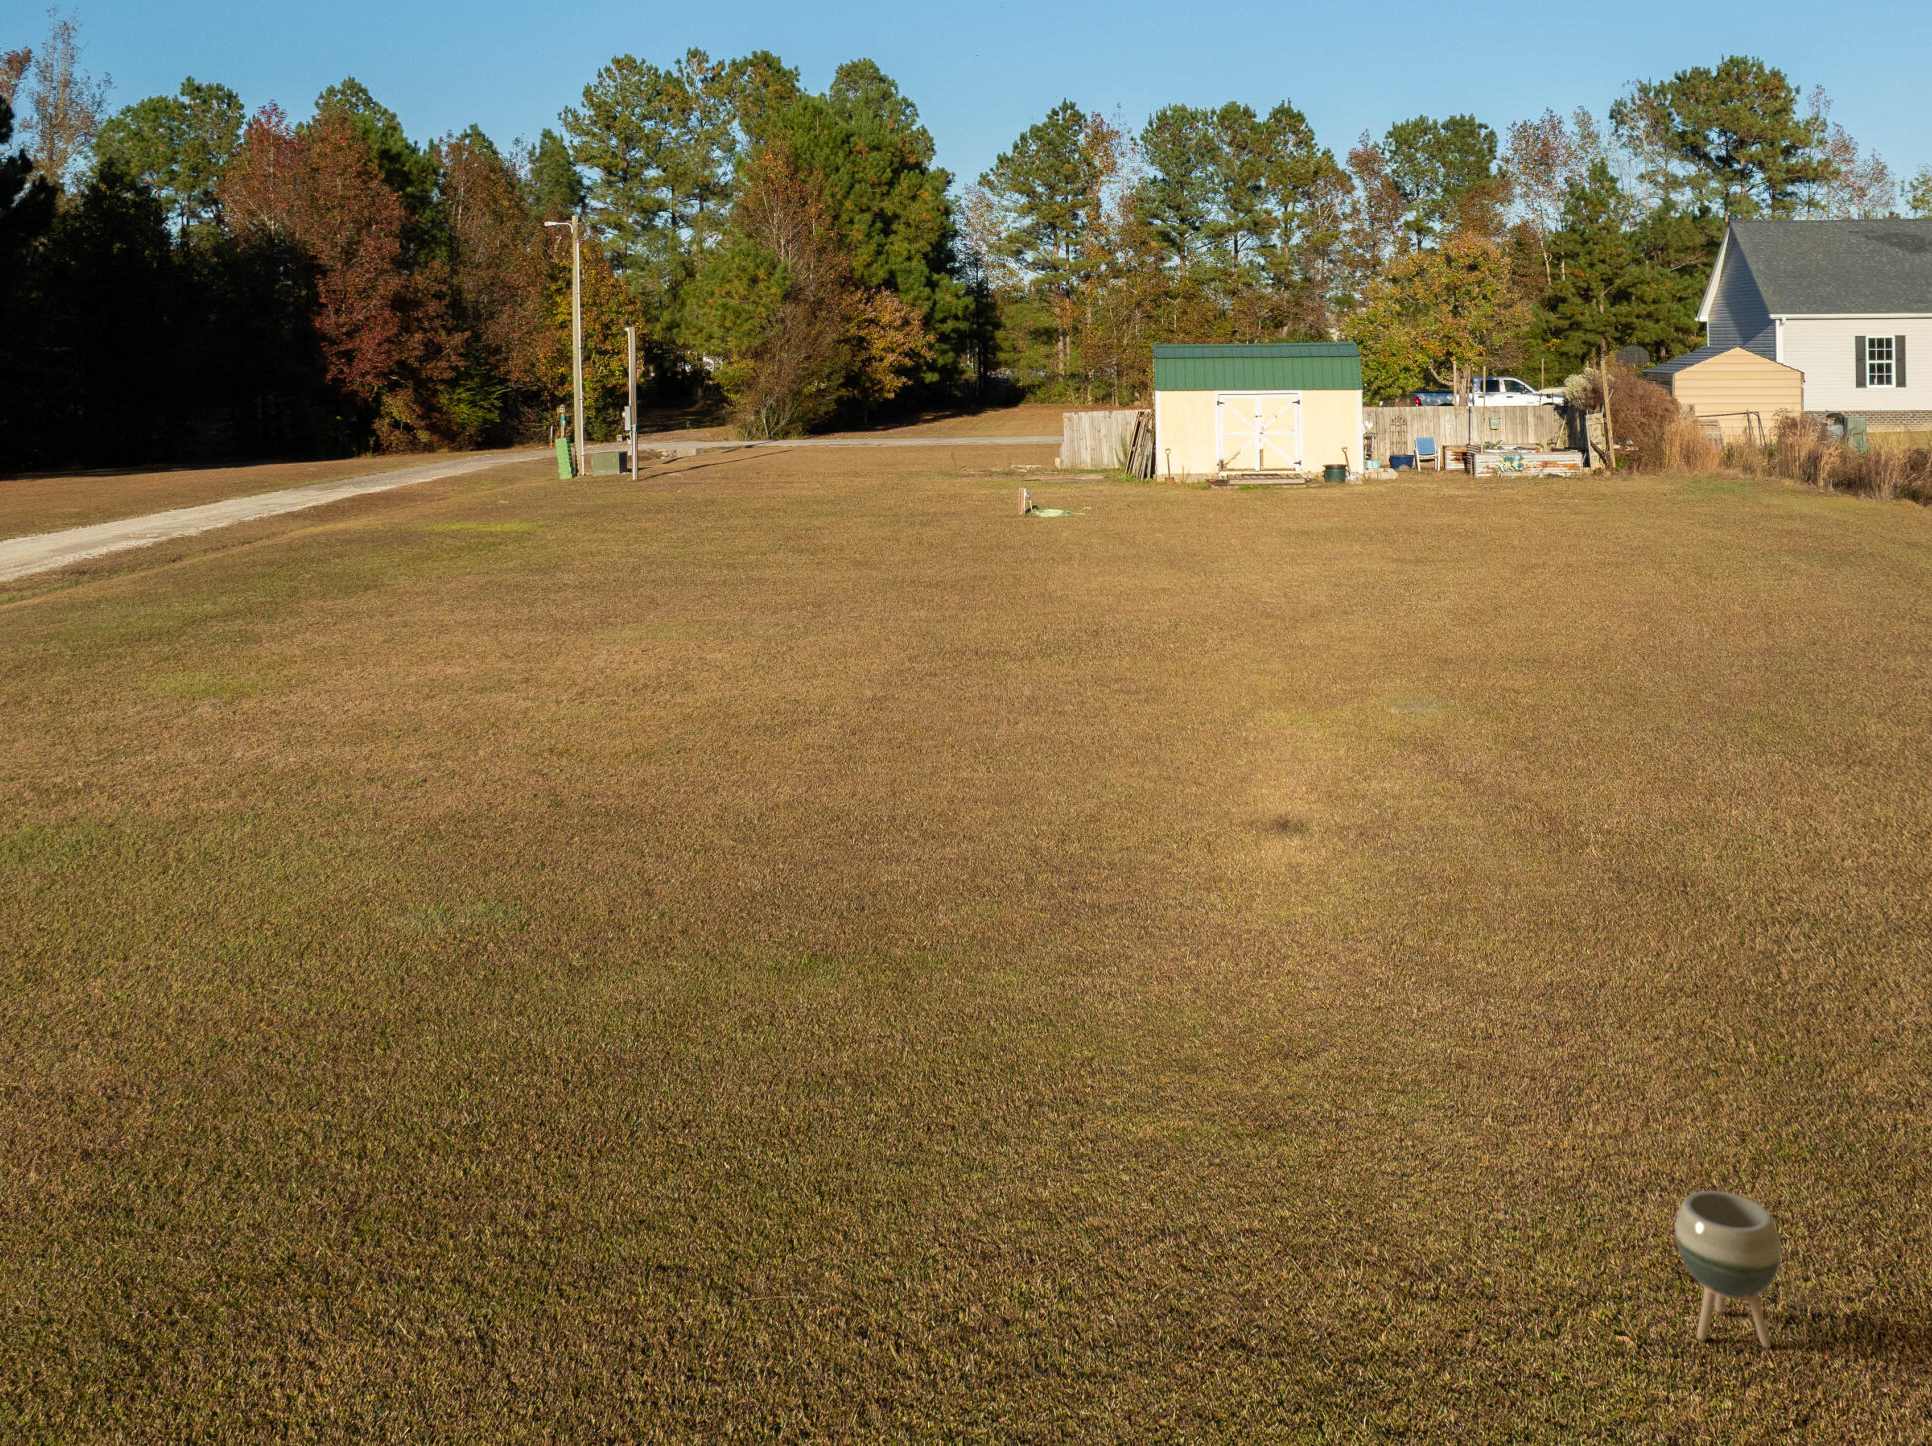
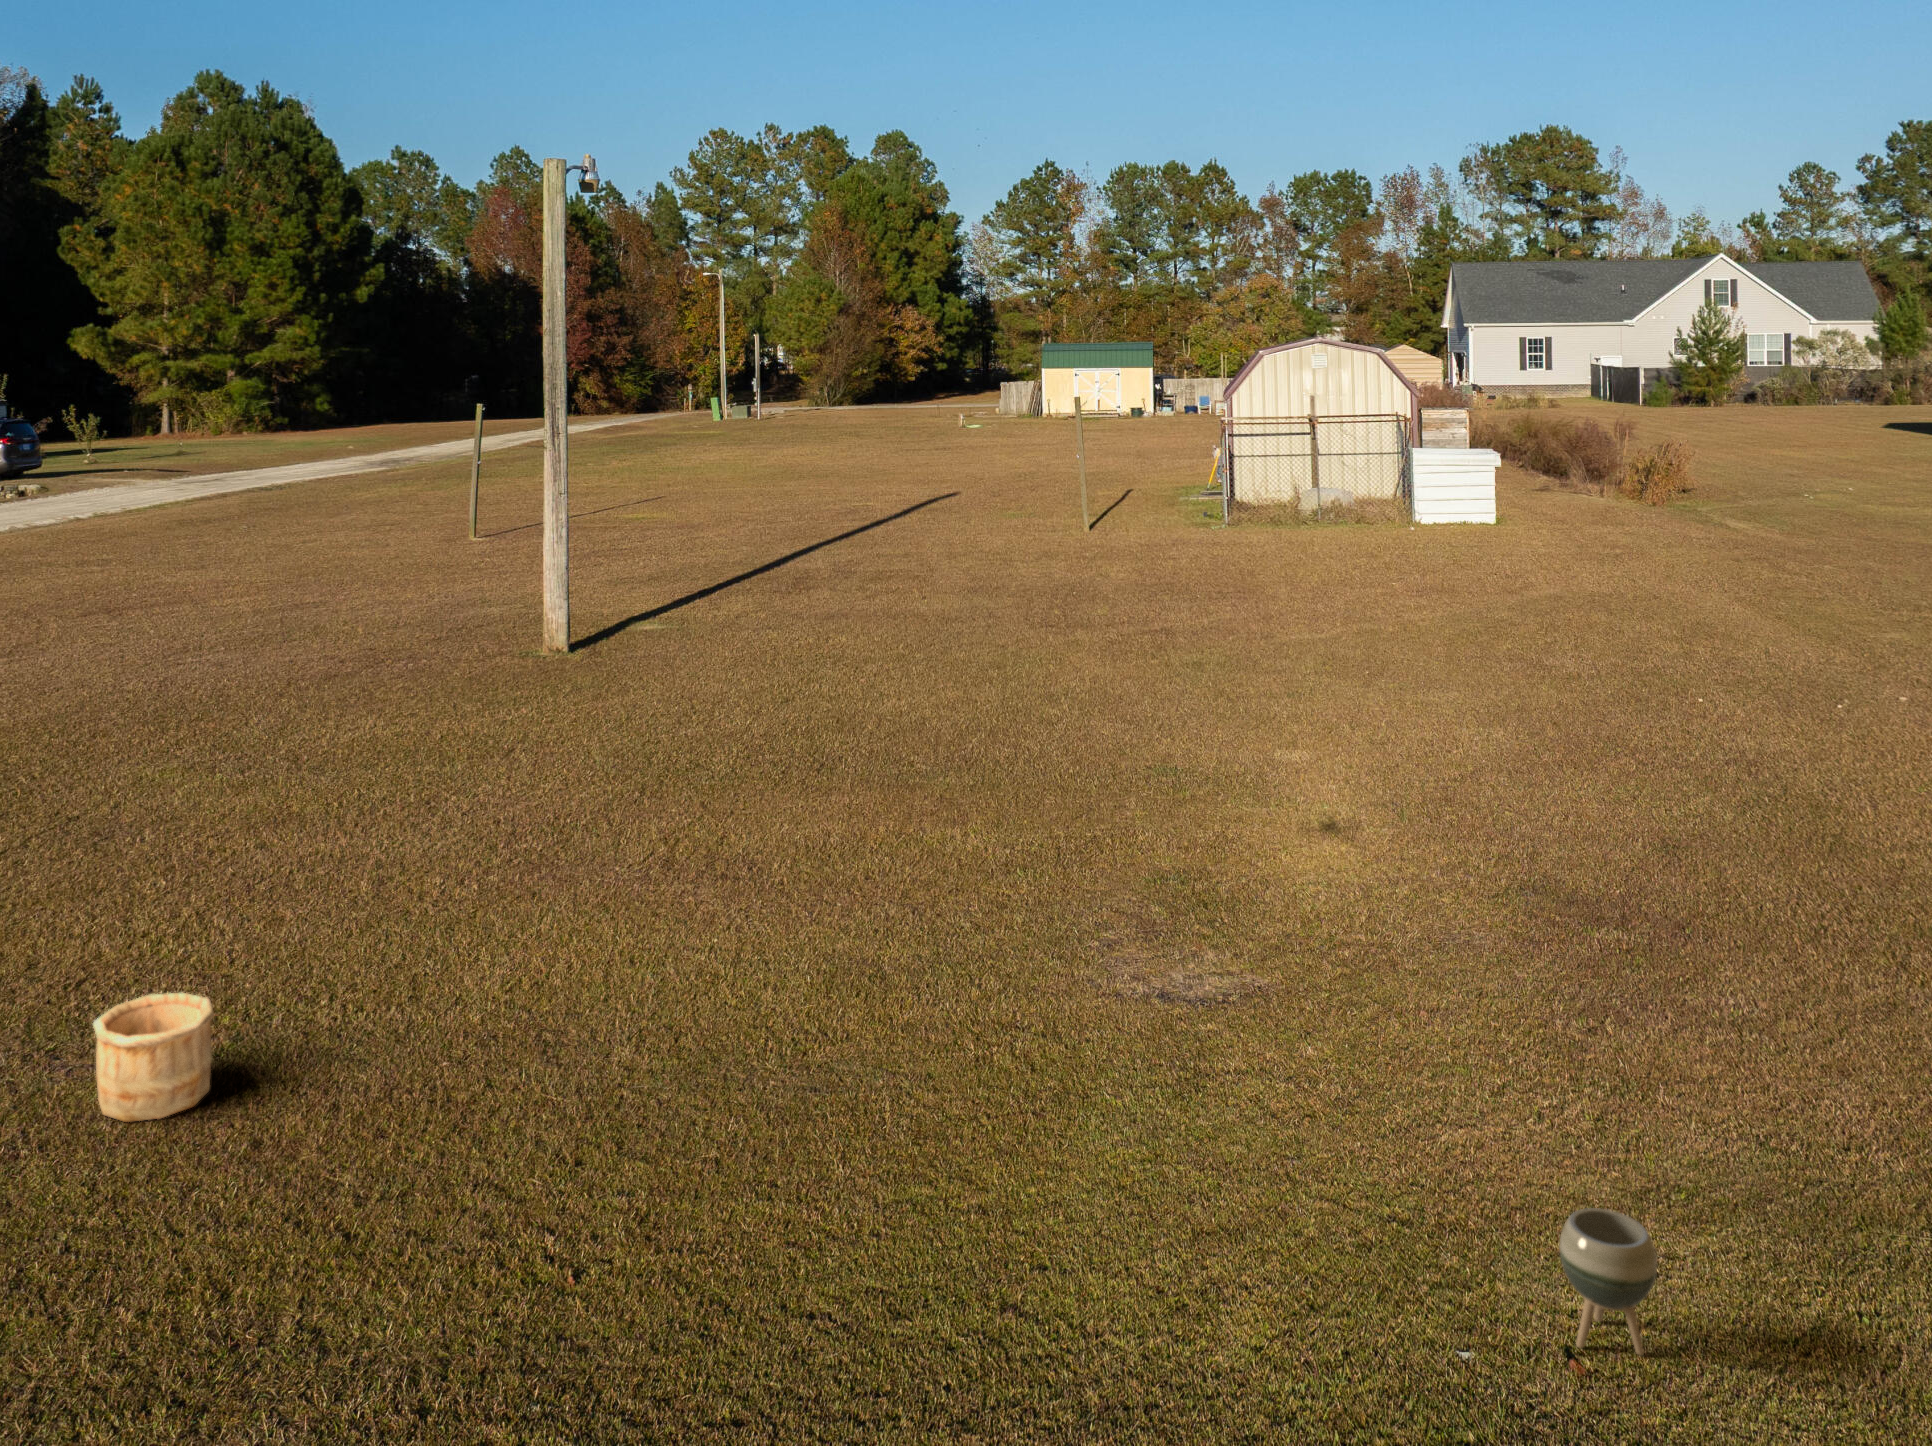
wooden bucket: none [164,991,287,1122] -> present [93,992,214,1122]

